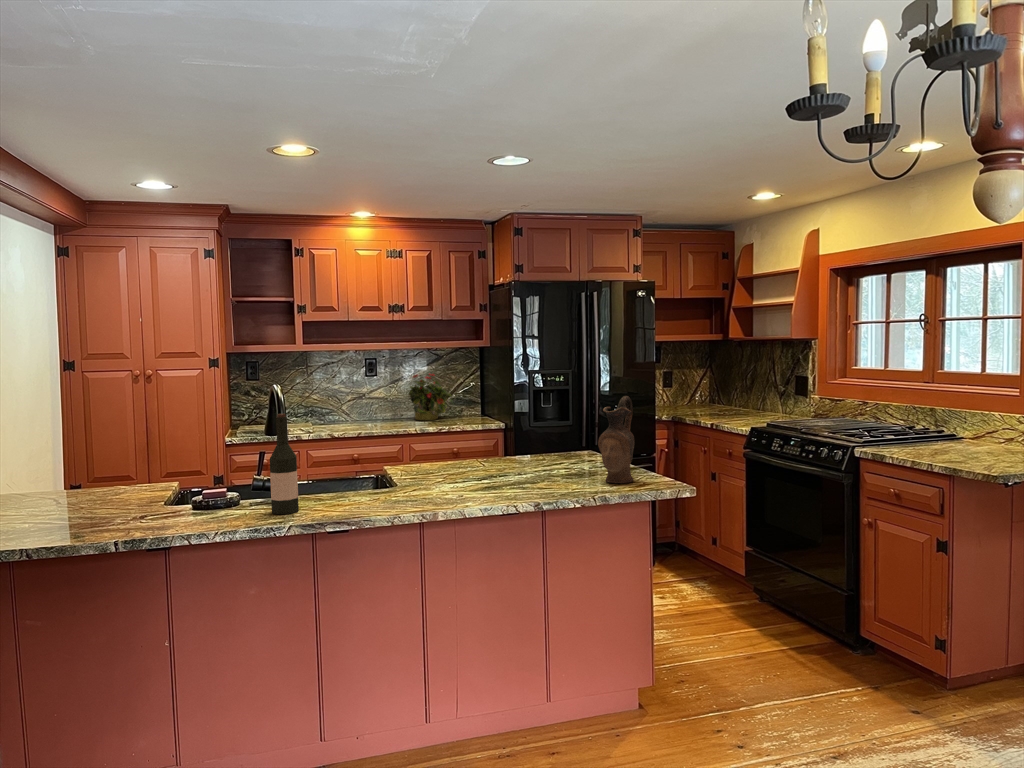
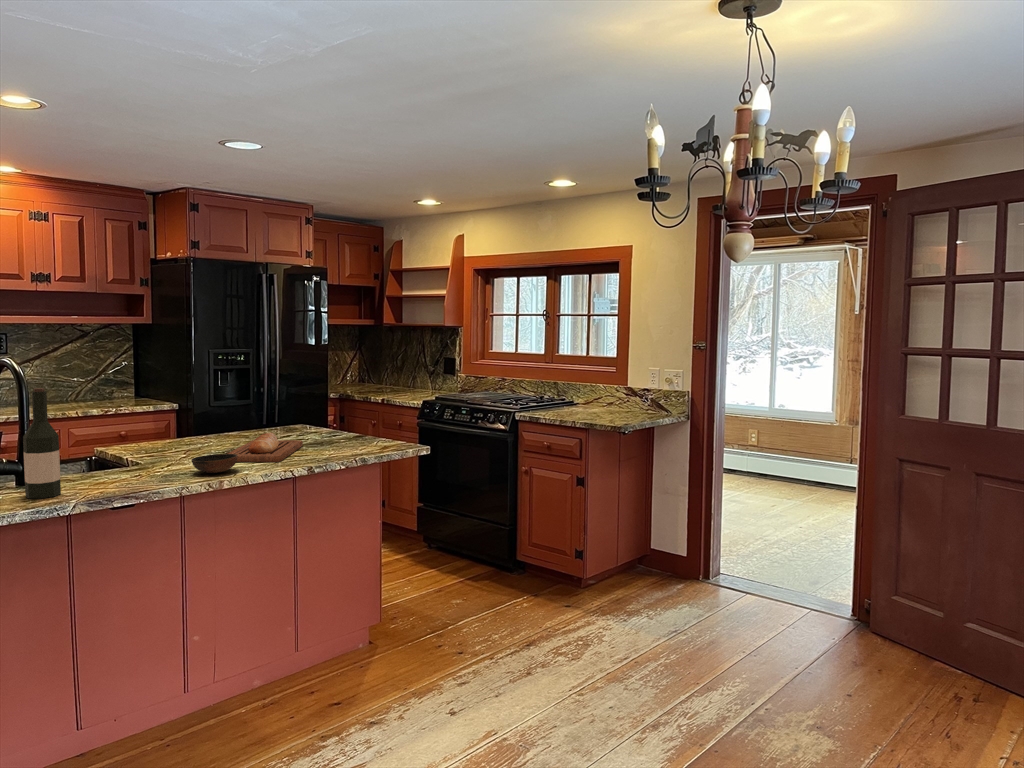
potted plant: present [408,374,454,420] -> none [47,351,107,404]
ceramic pitcher: present [598,396,635,483] -> none [347,371,378,447]
bread loaf: none [462,461,557,495] -> present [228,433,303,462]
bowl: none [418,482,462,502] -> present [191,454,238,473]

